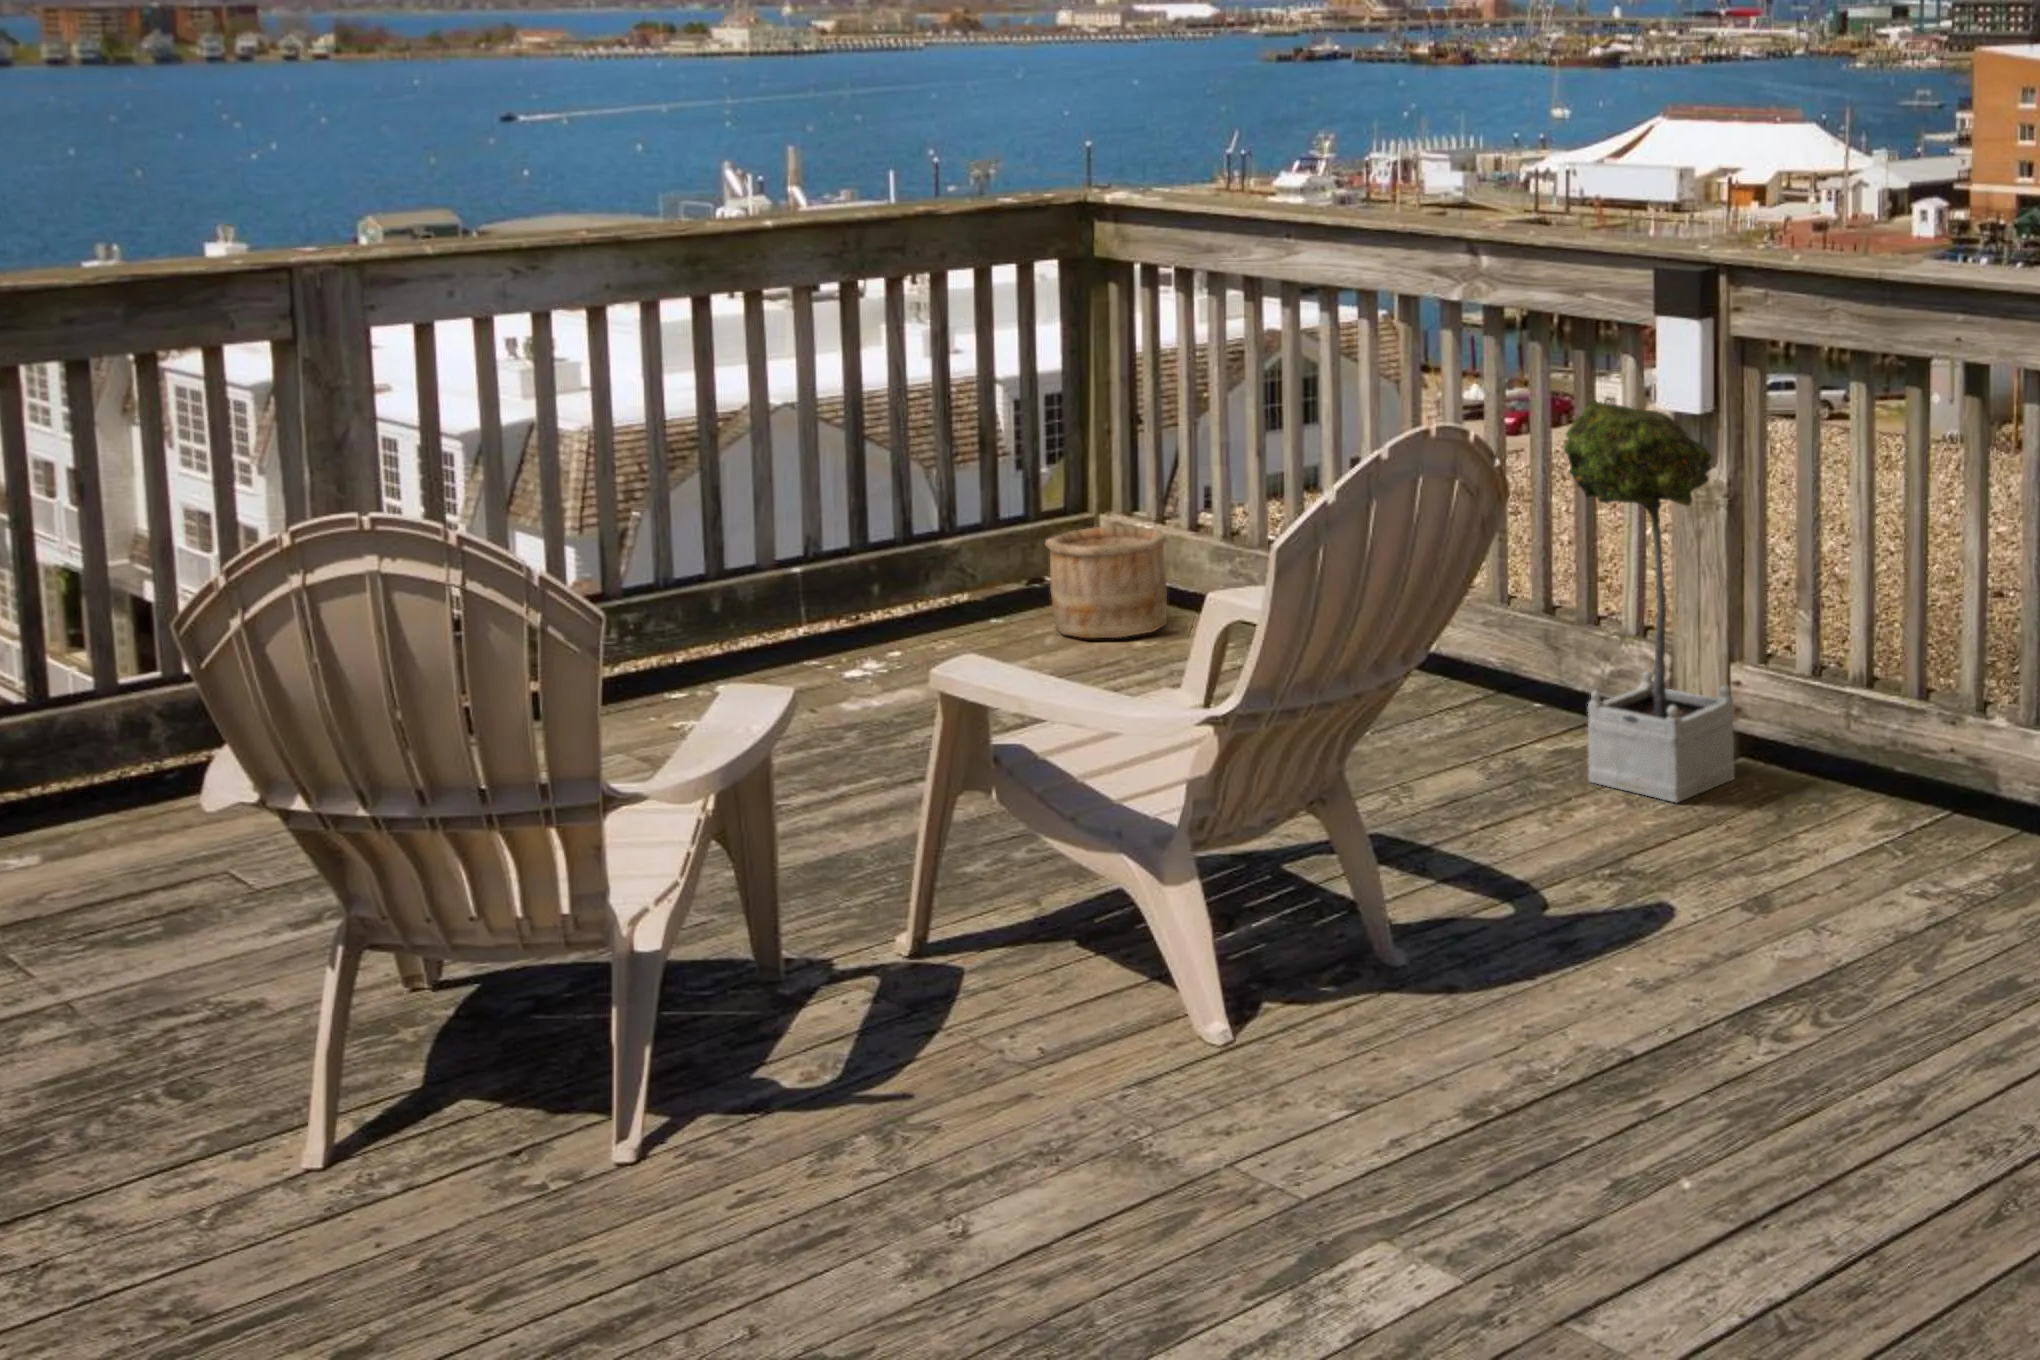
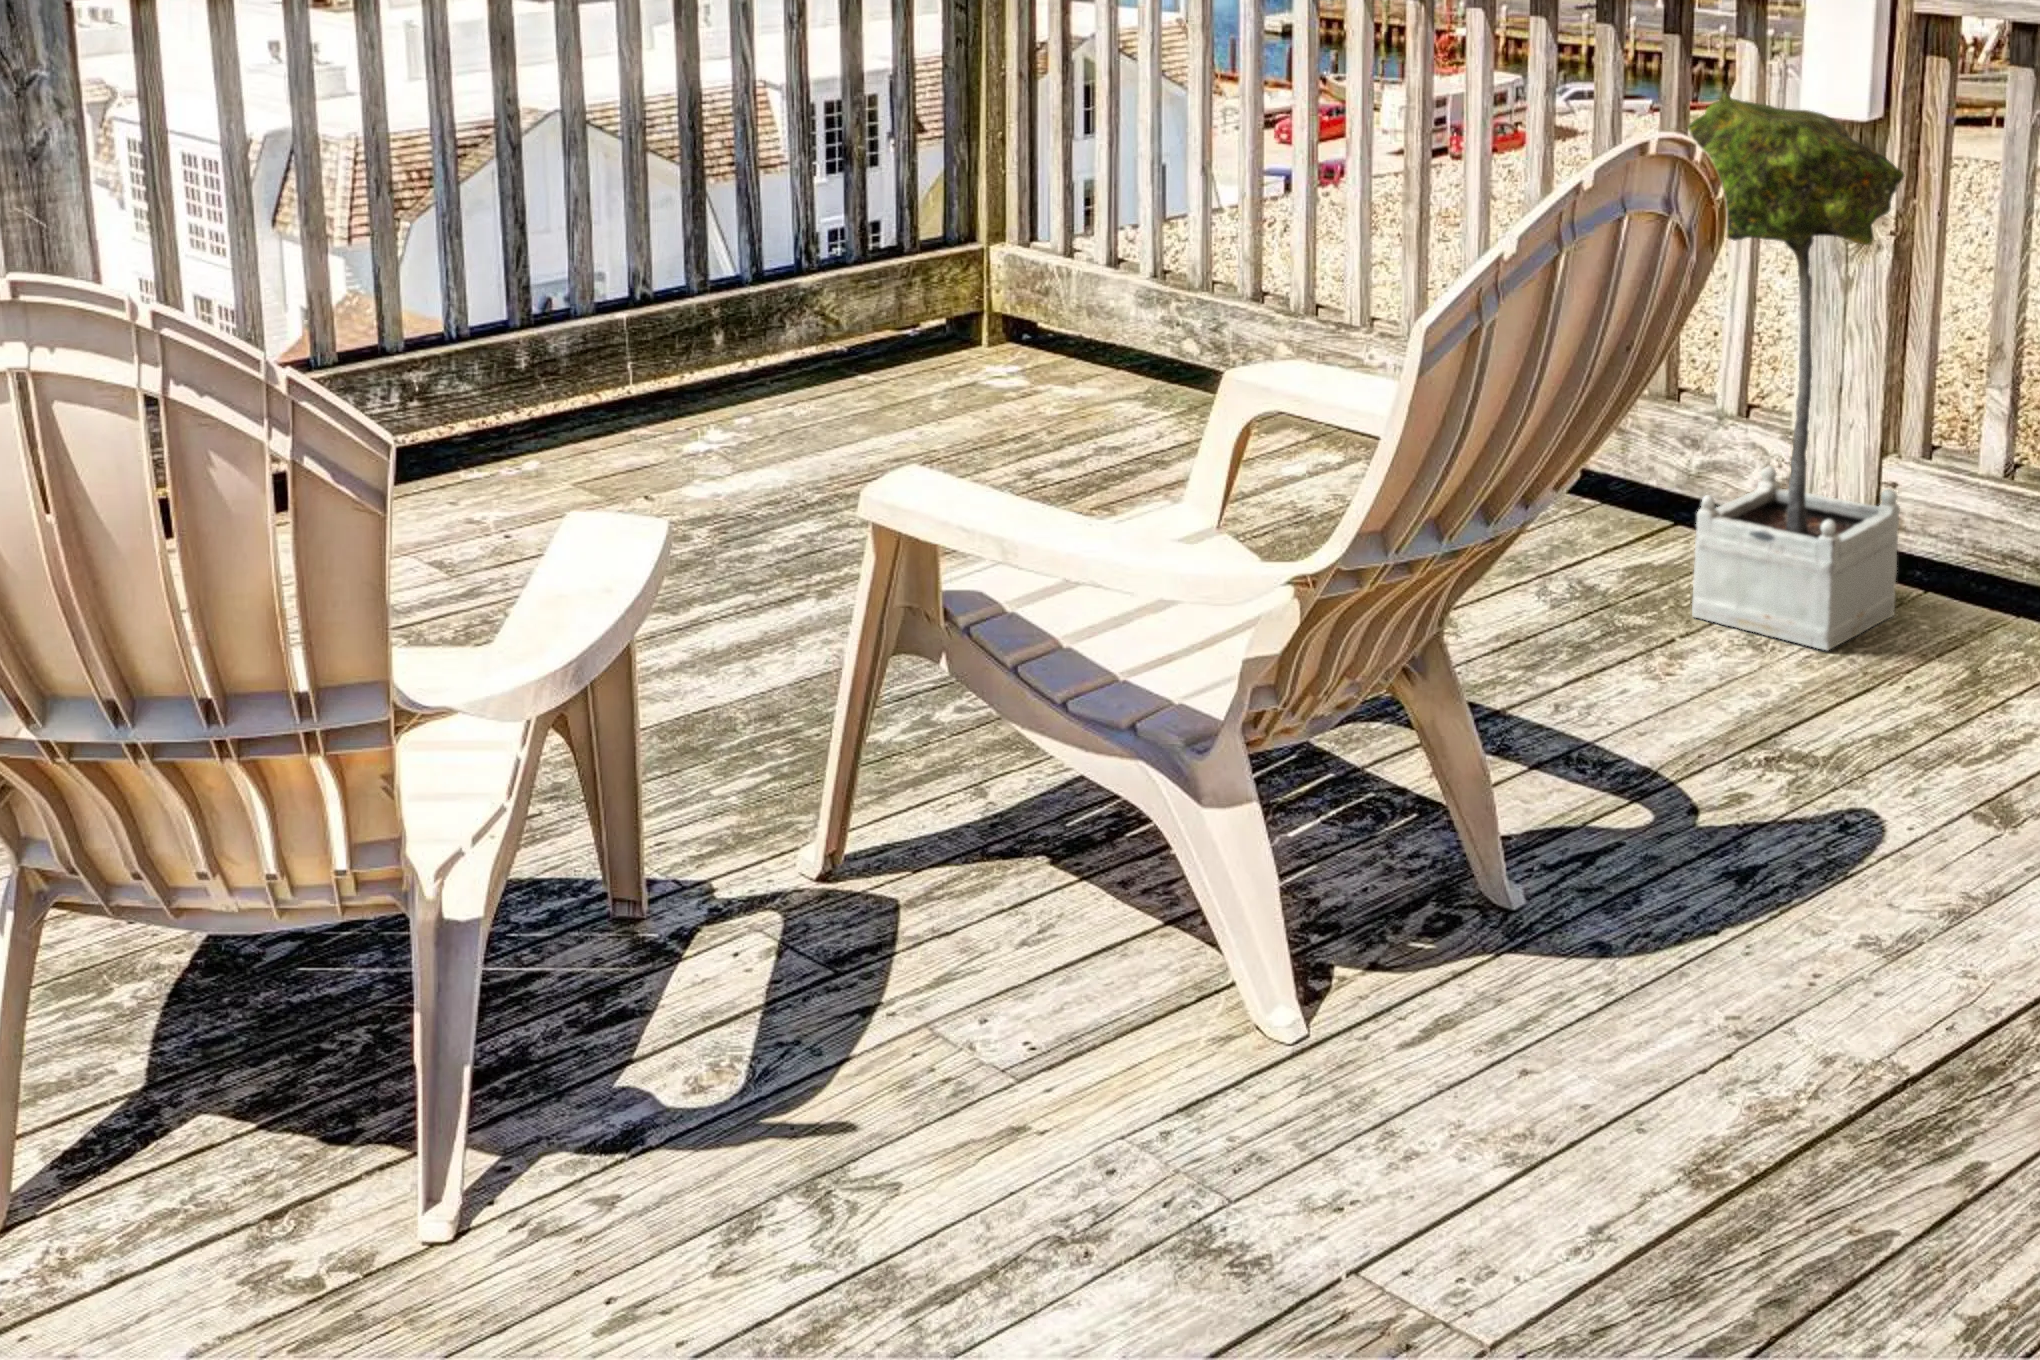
wooden bucket: present [1045,526,1167,638] -> none [917,262,1073,404]

